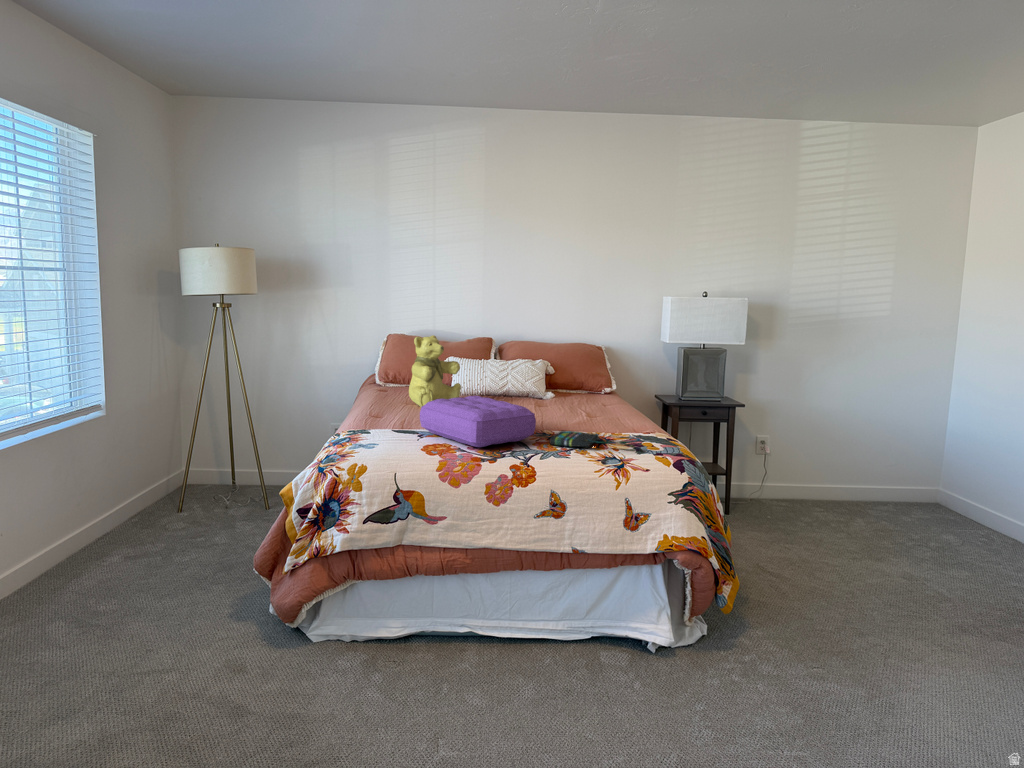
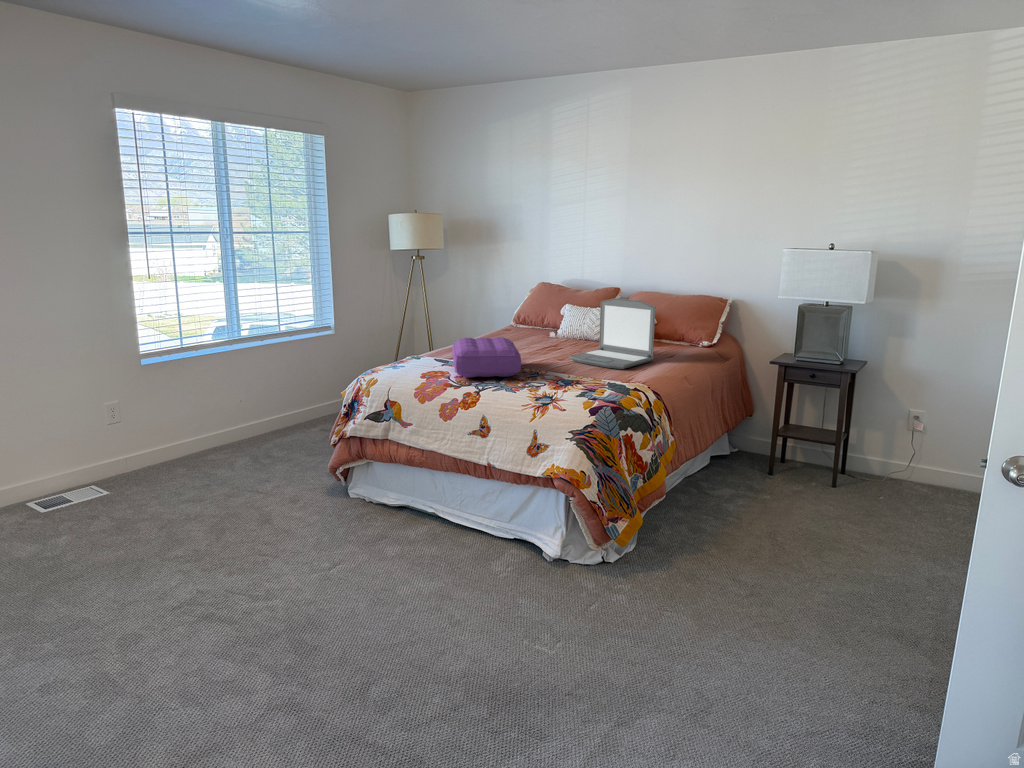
teddy bear: present [409,335,461,407] -> none [499,285,549,347]
laptop: none [525,347,601,421] -> present [570,298,656,369]
tote bag: present [550,431,641,451] -> none [528,373,592,396]

